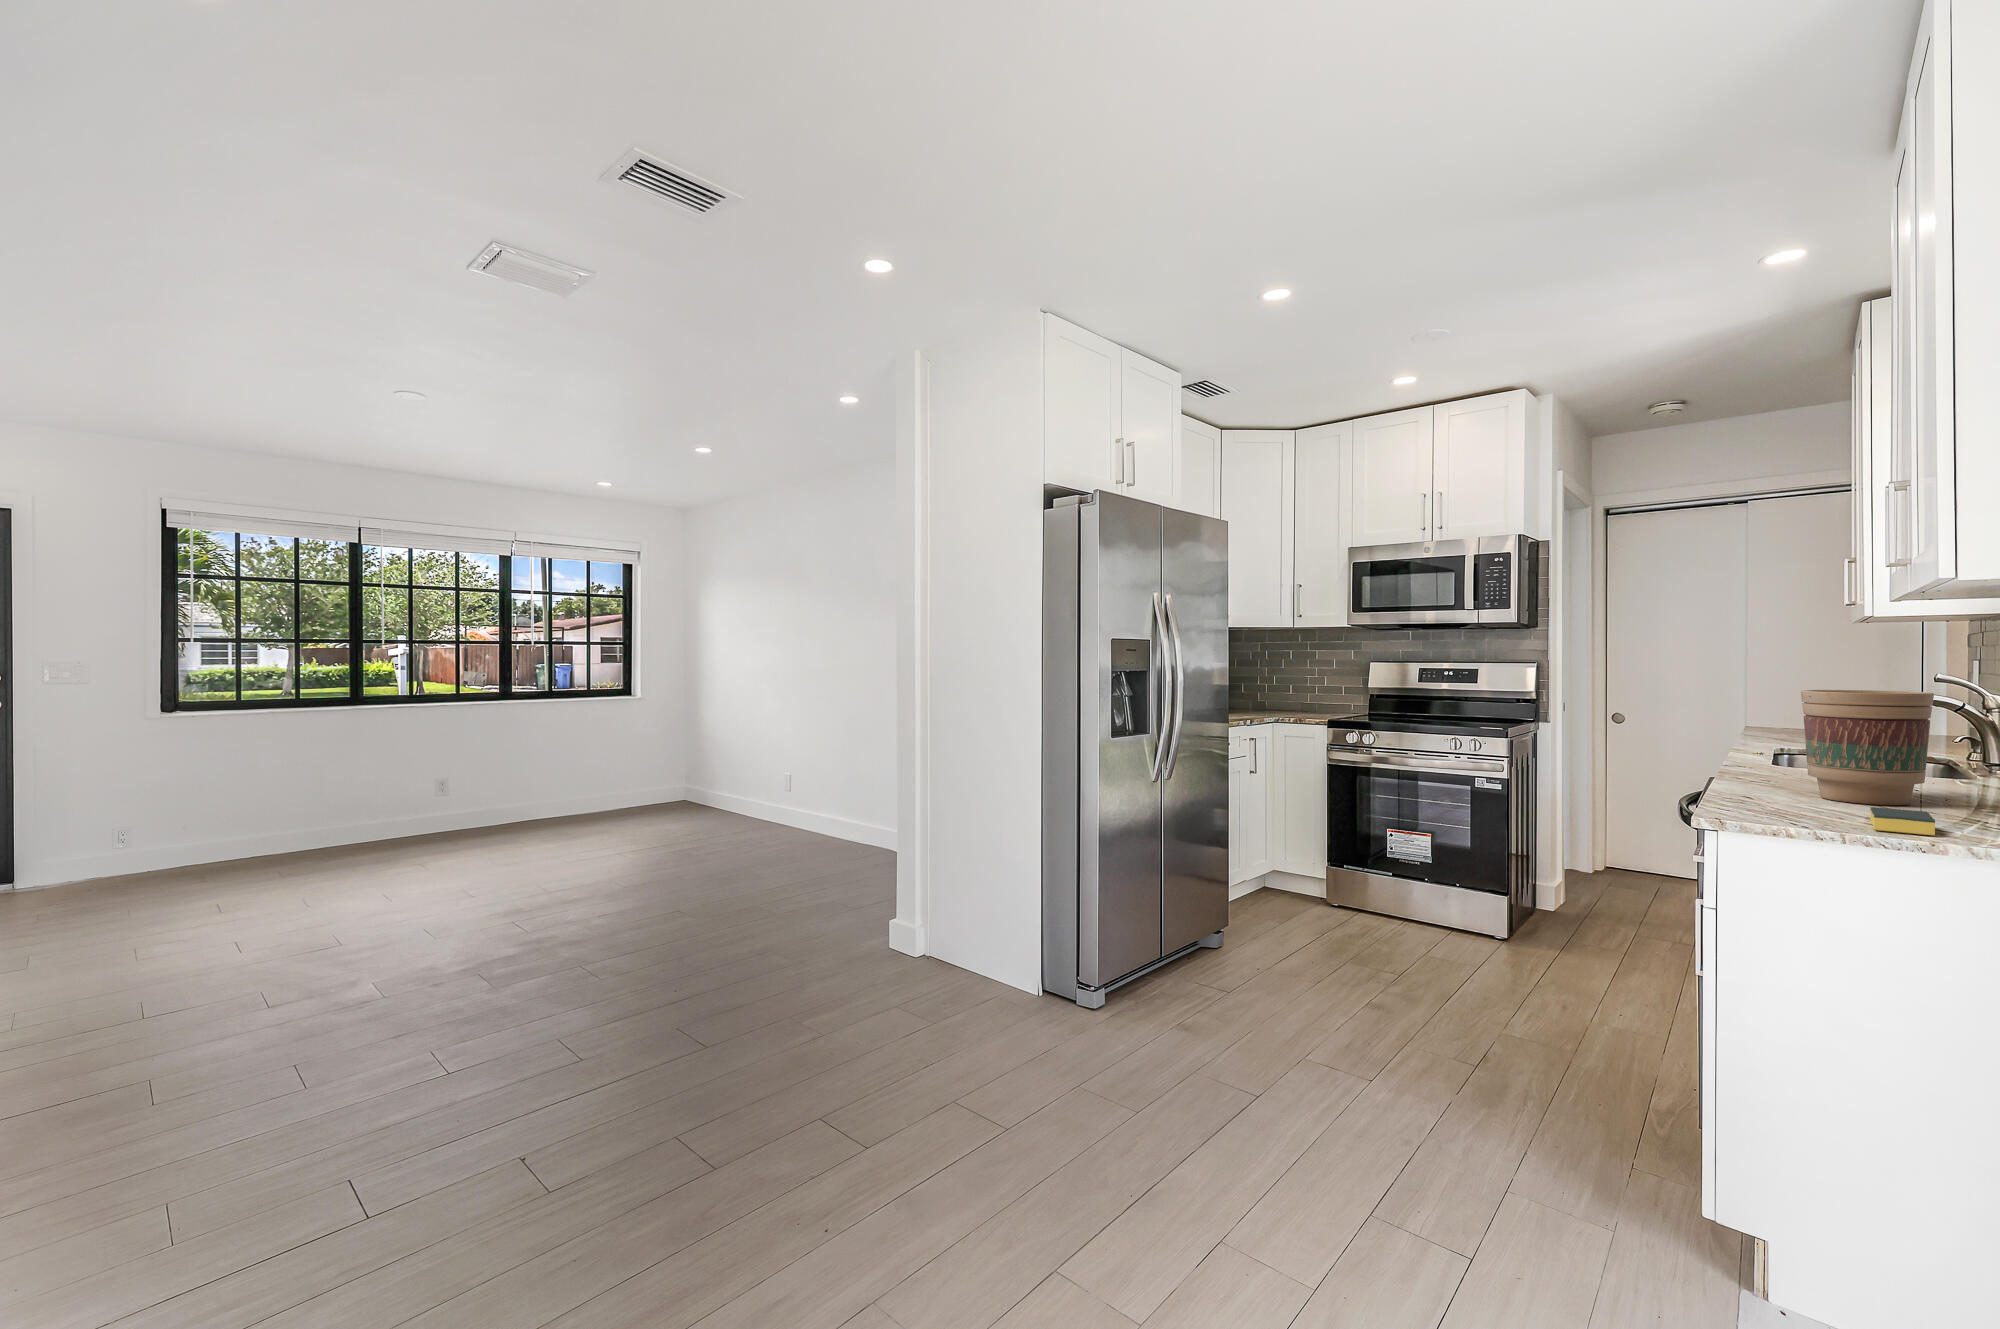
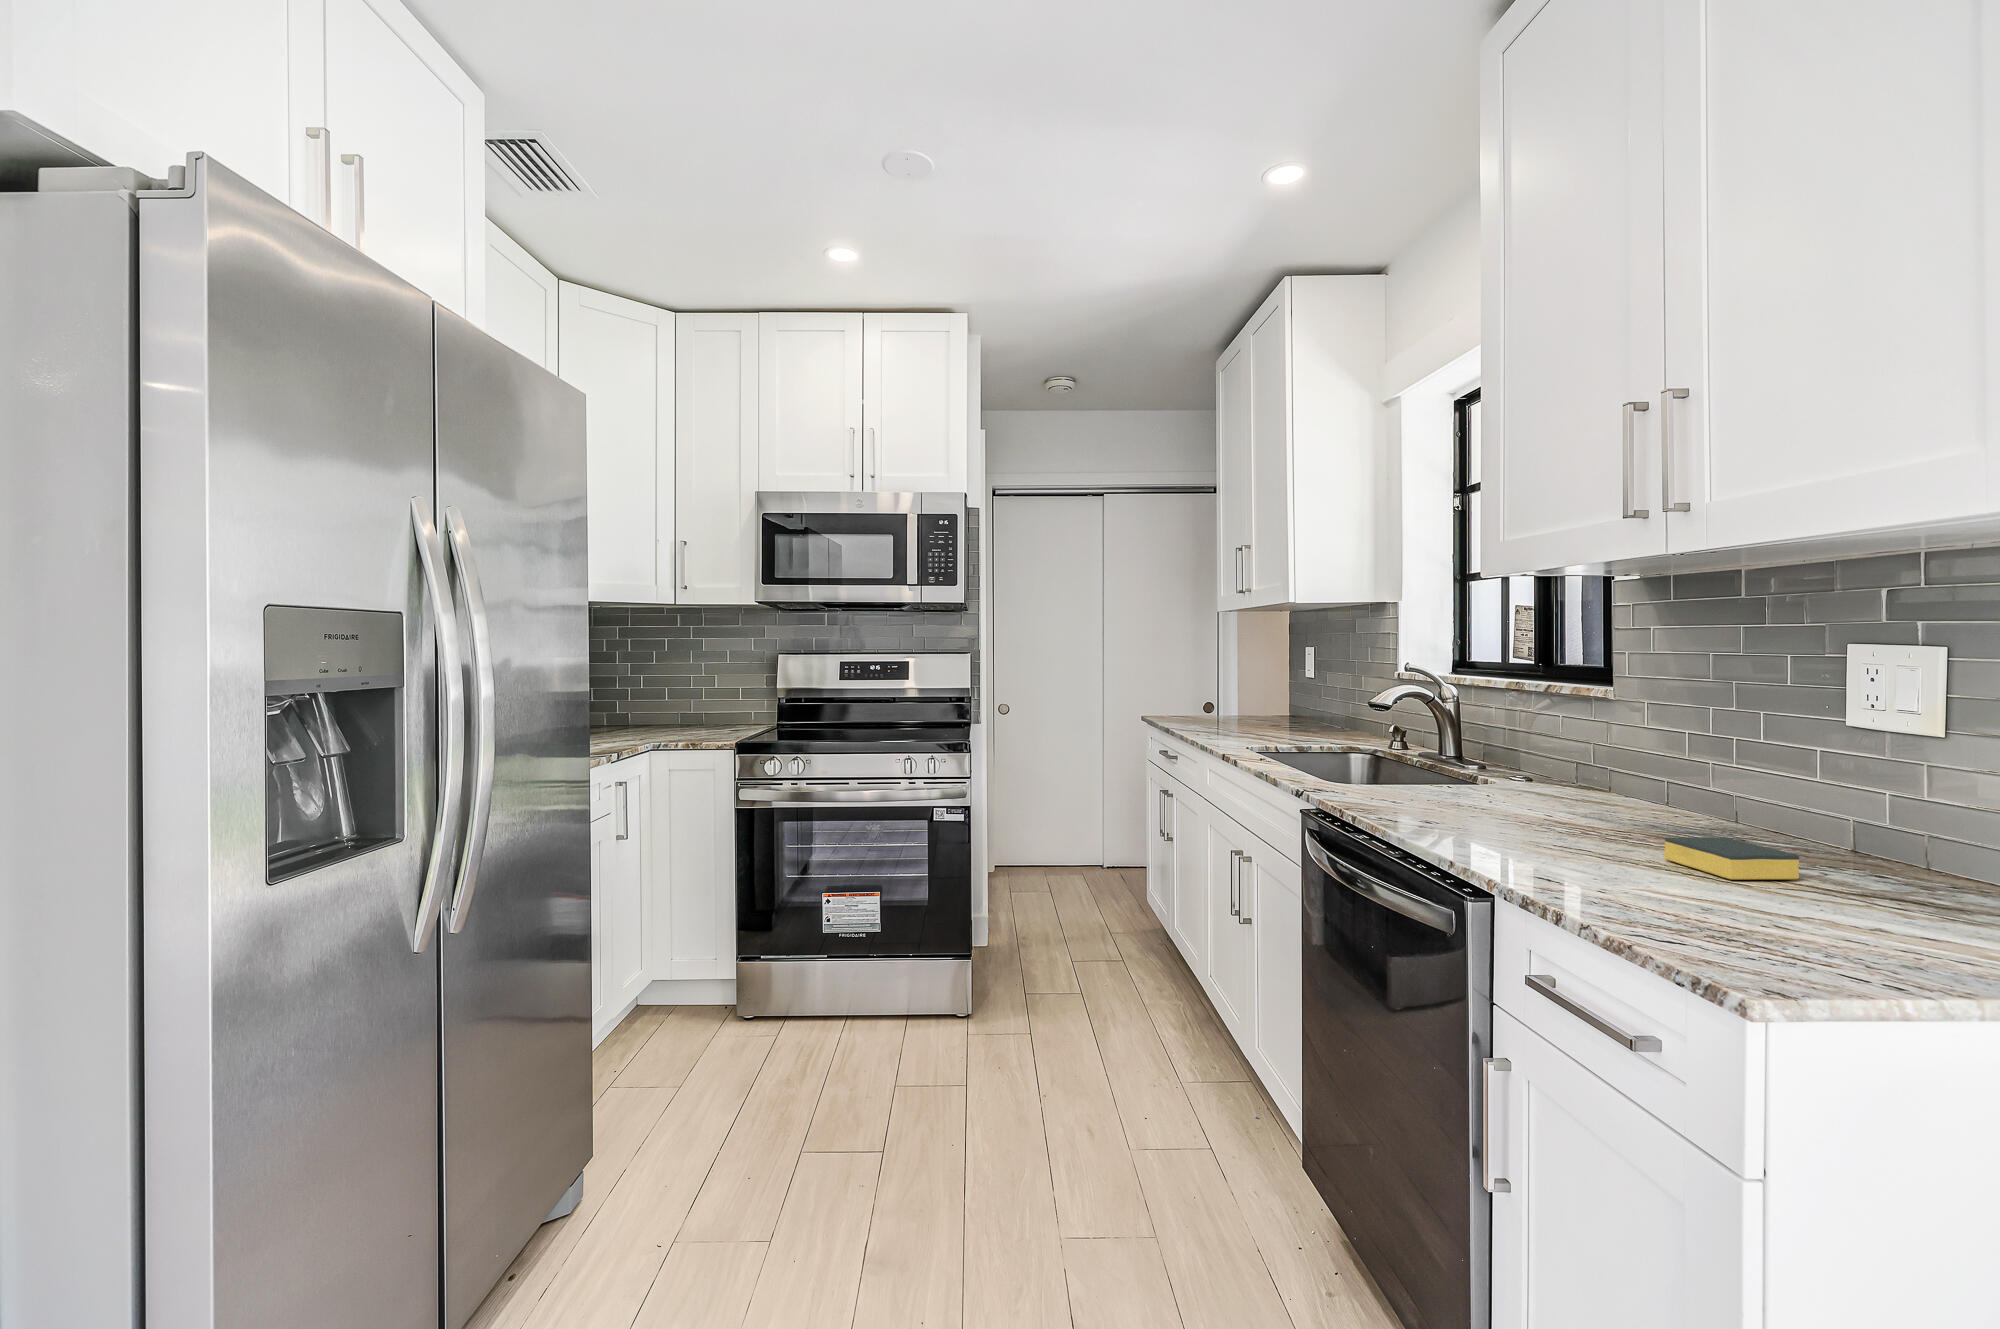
flower pot: present [1801,690,1934,805] -> none [1454,668,1600,823]

